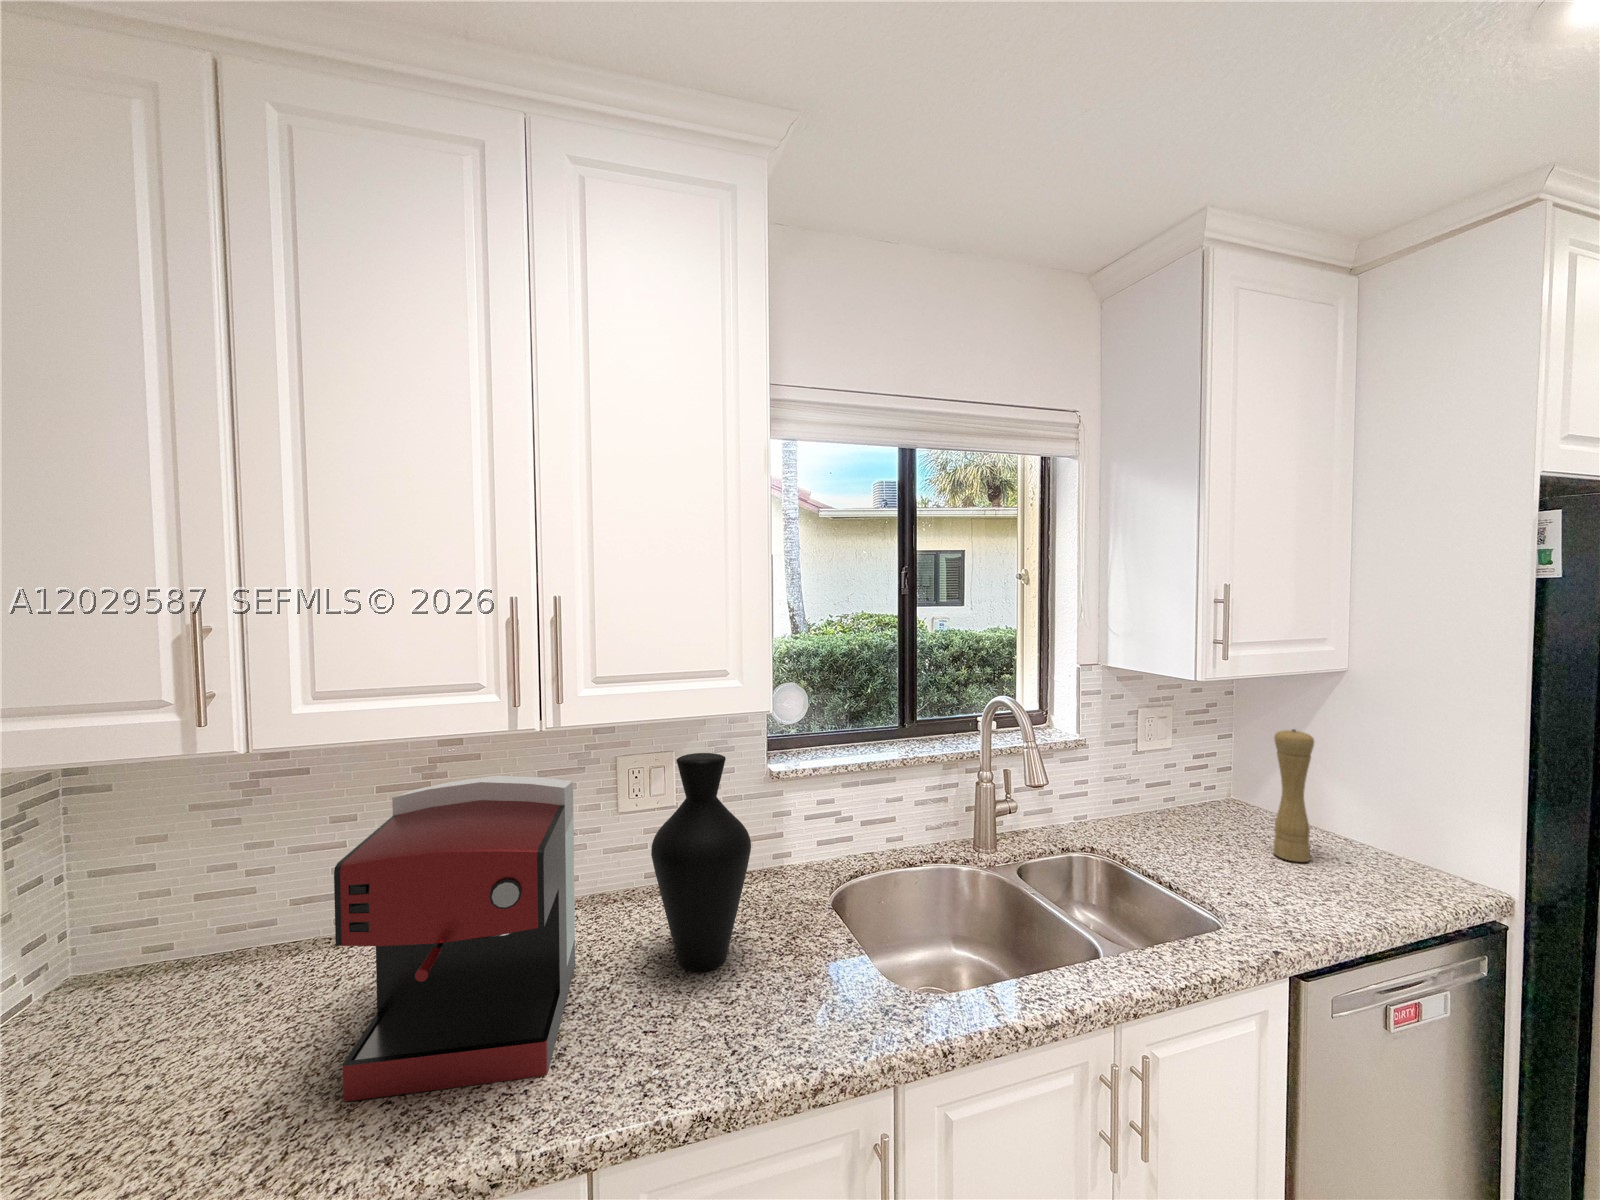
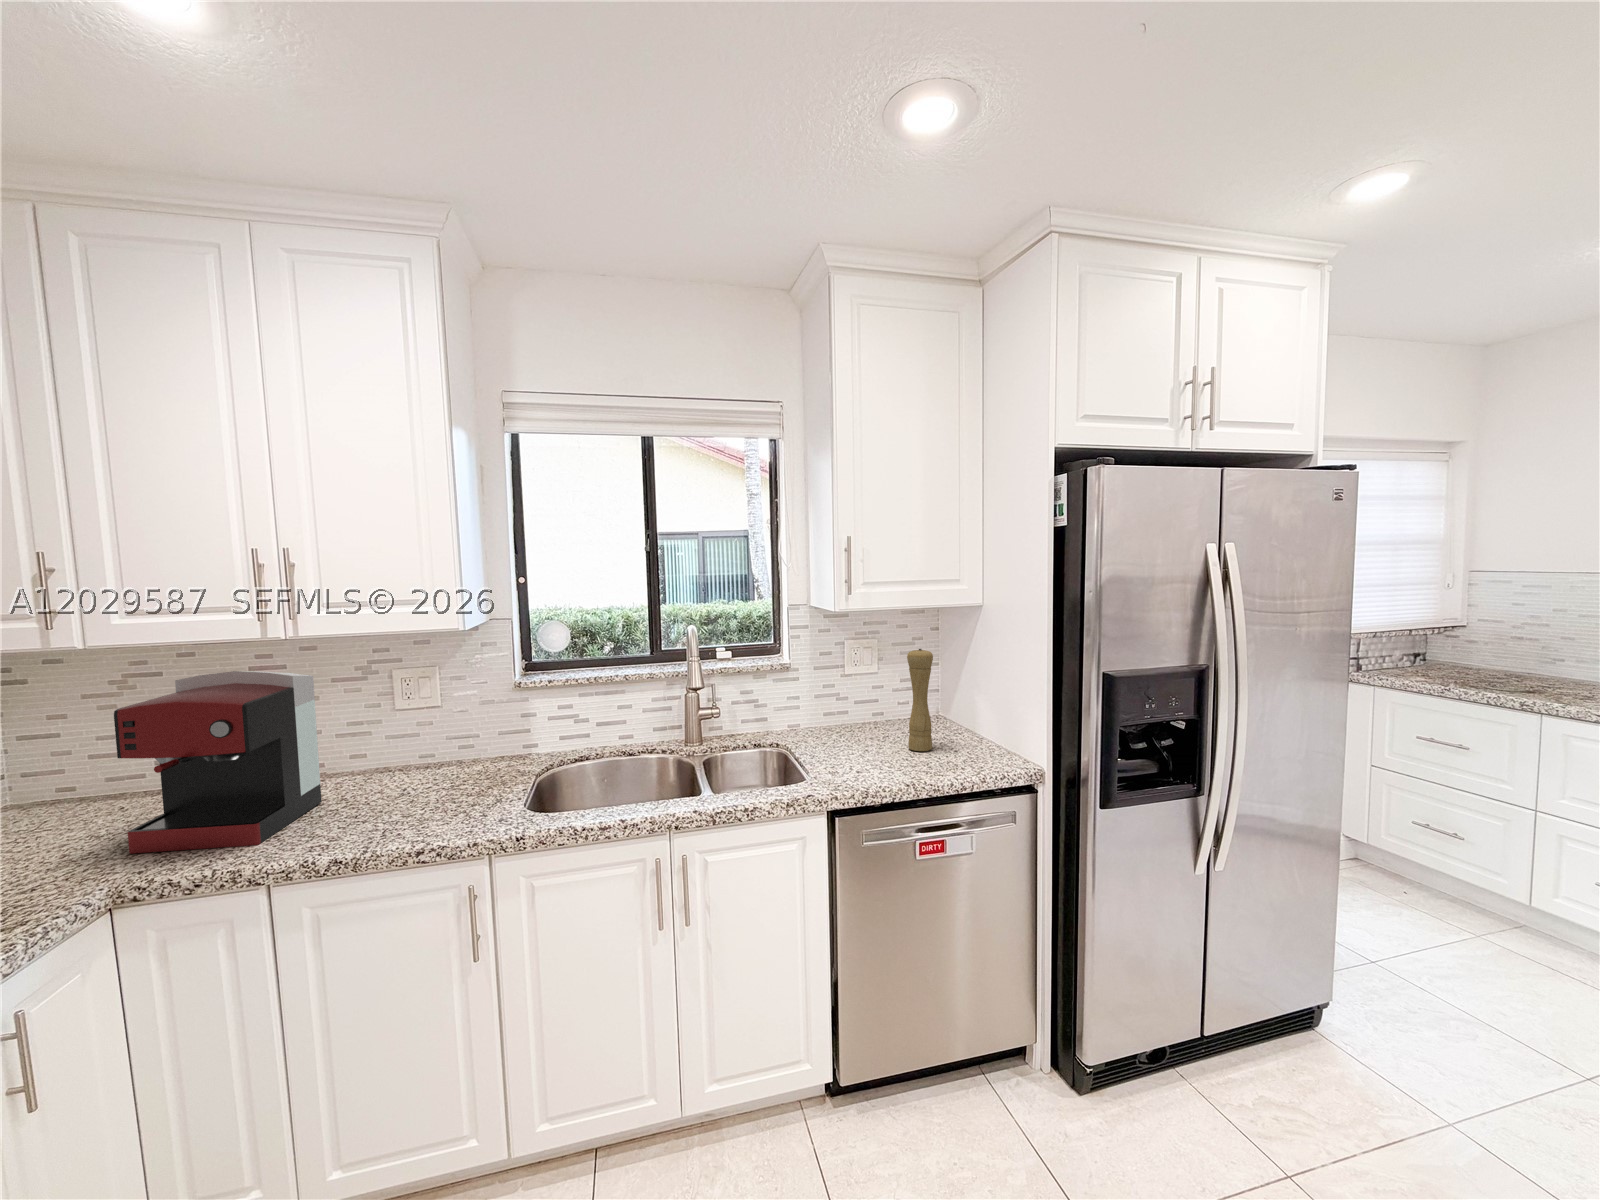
vase: present [651,753,751,972] -> none [365,658,444,805]

